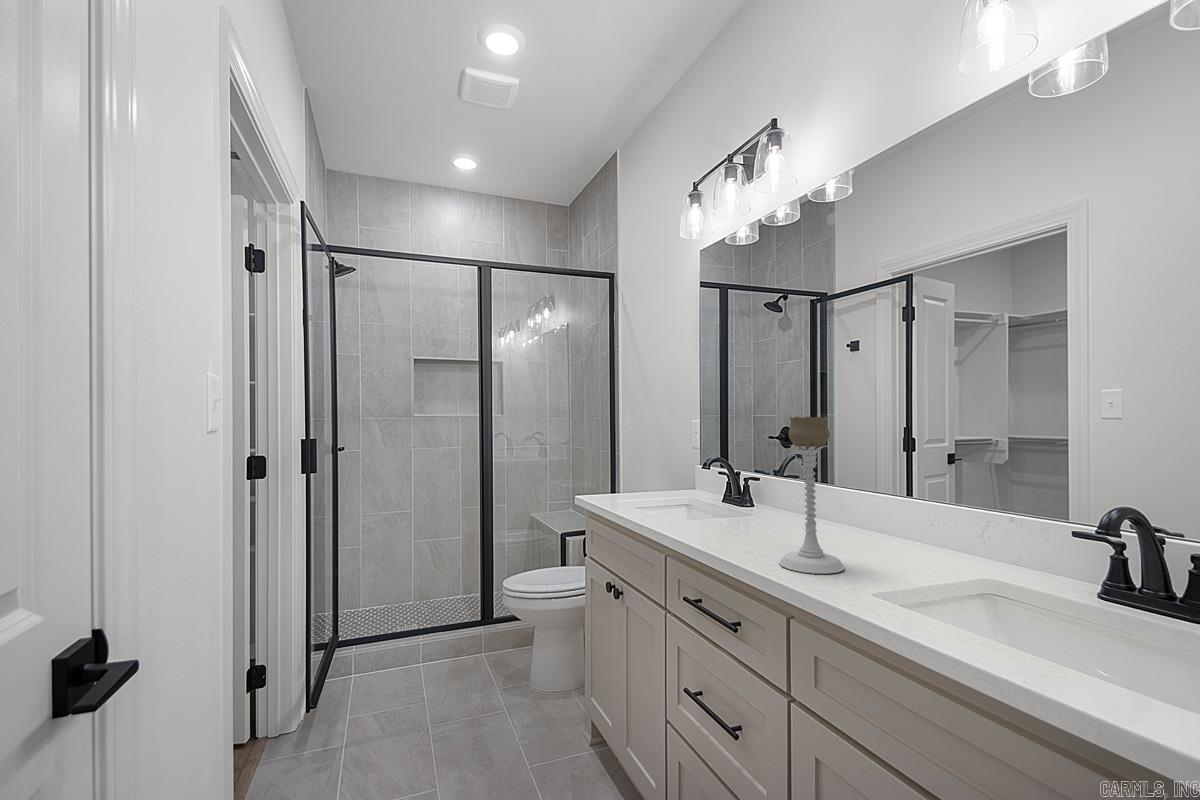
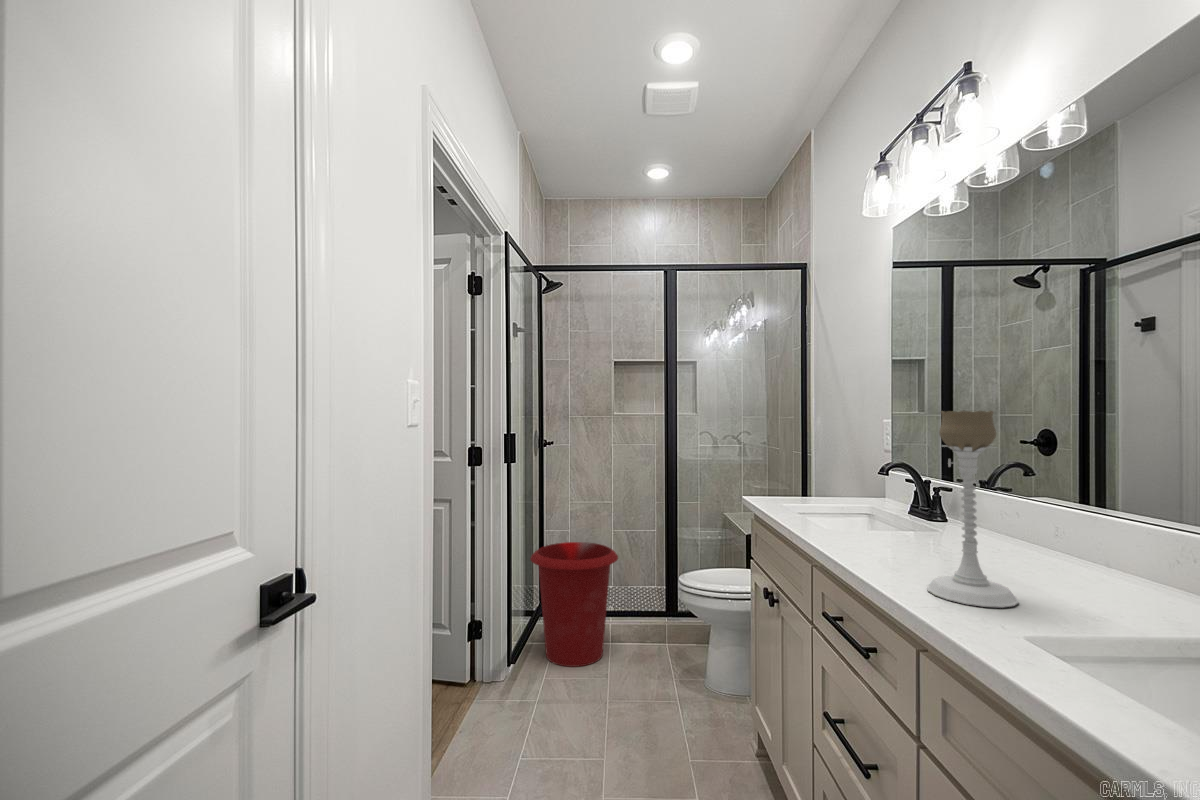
waste bin: none [324,560,430,704] -> present [531,542,618,667]

